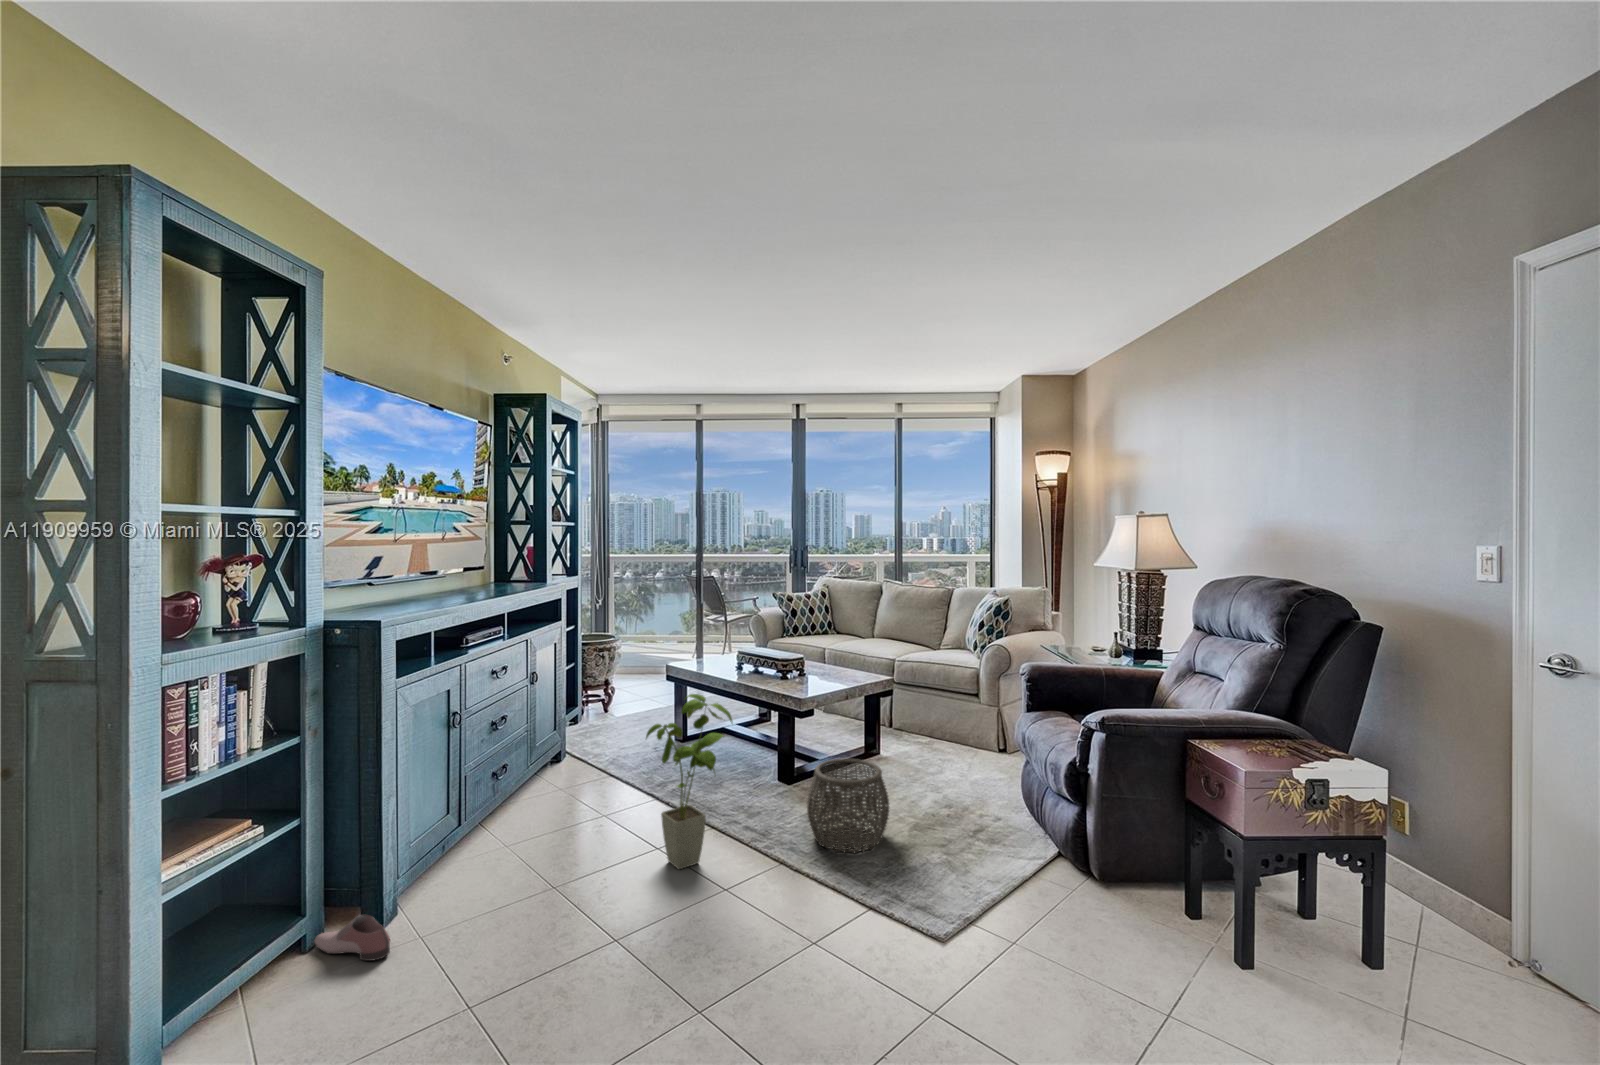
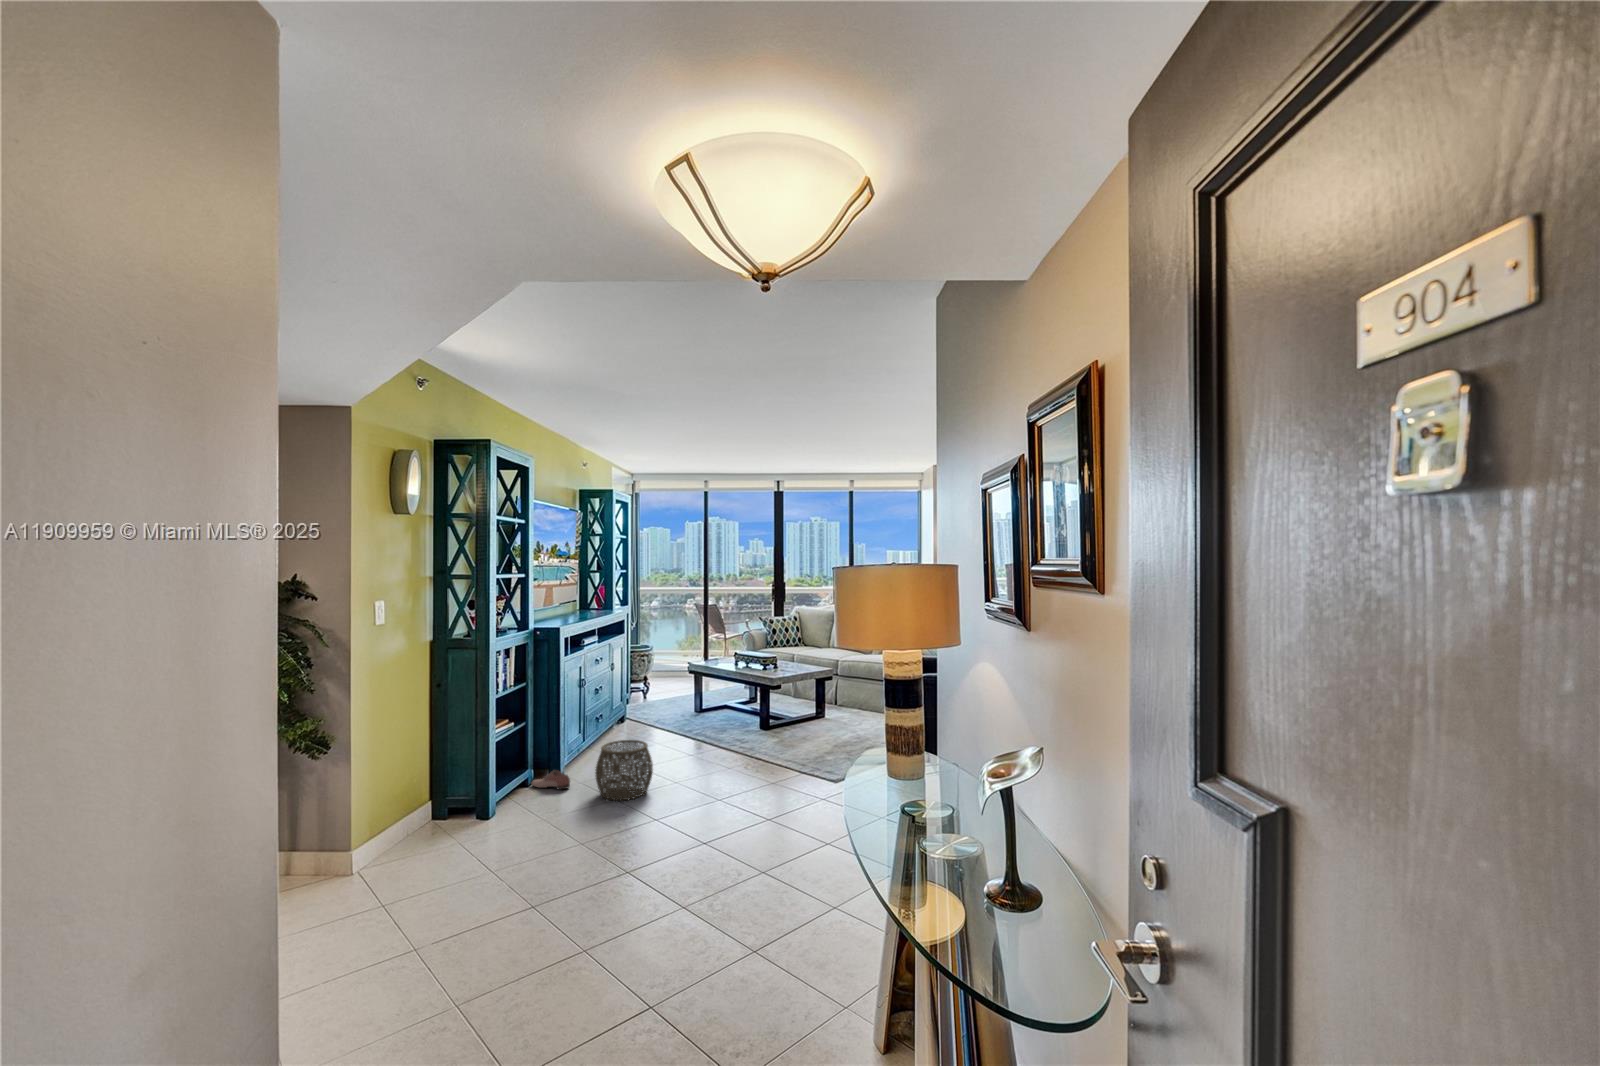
house plant: present [646,694,732,869] -> none [687,668,734,762]
woven basket: present [807,759,889,853] -> present [595,740,653,801]

